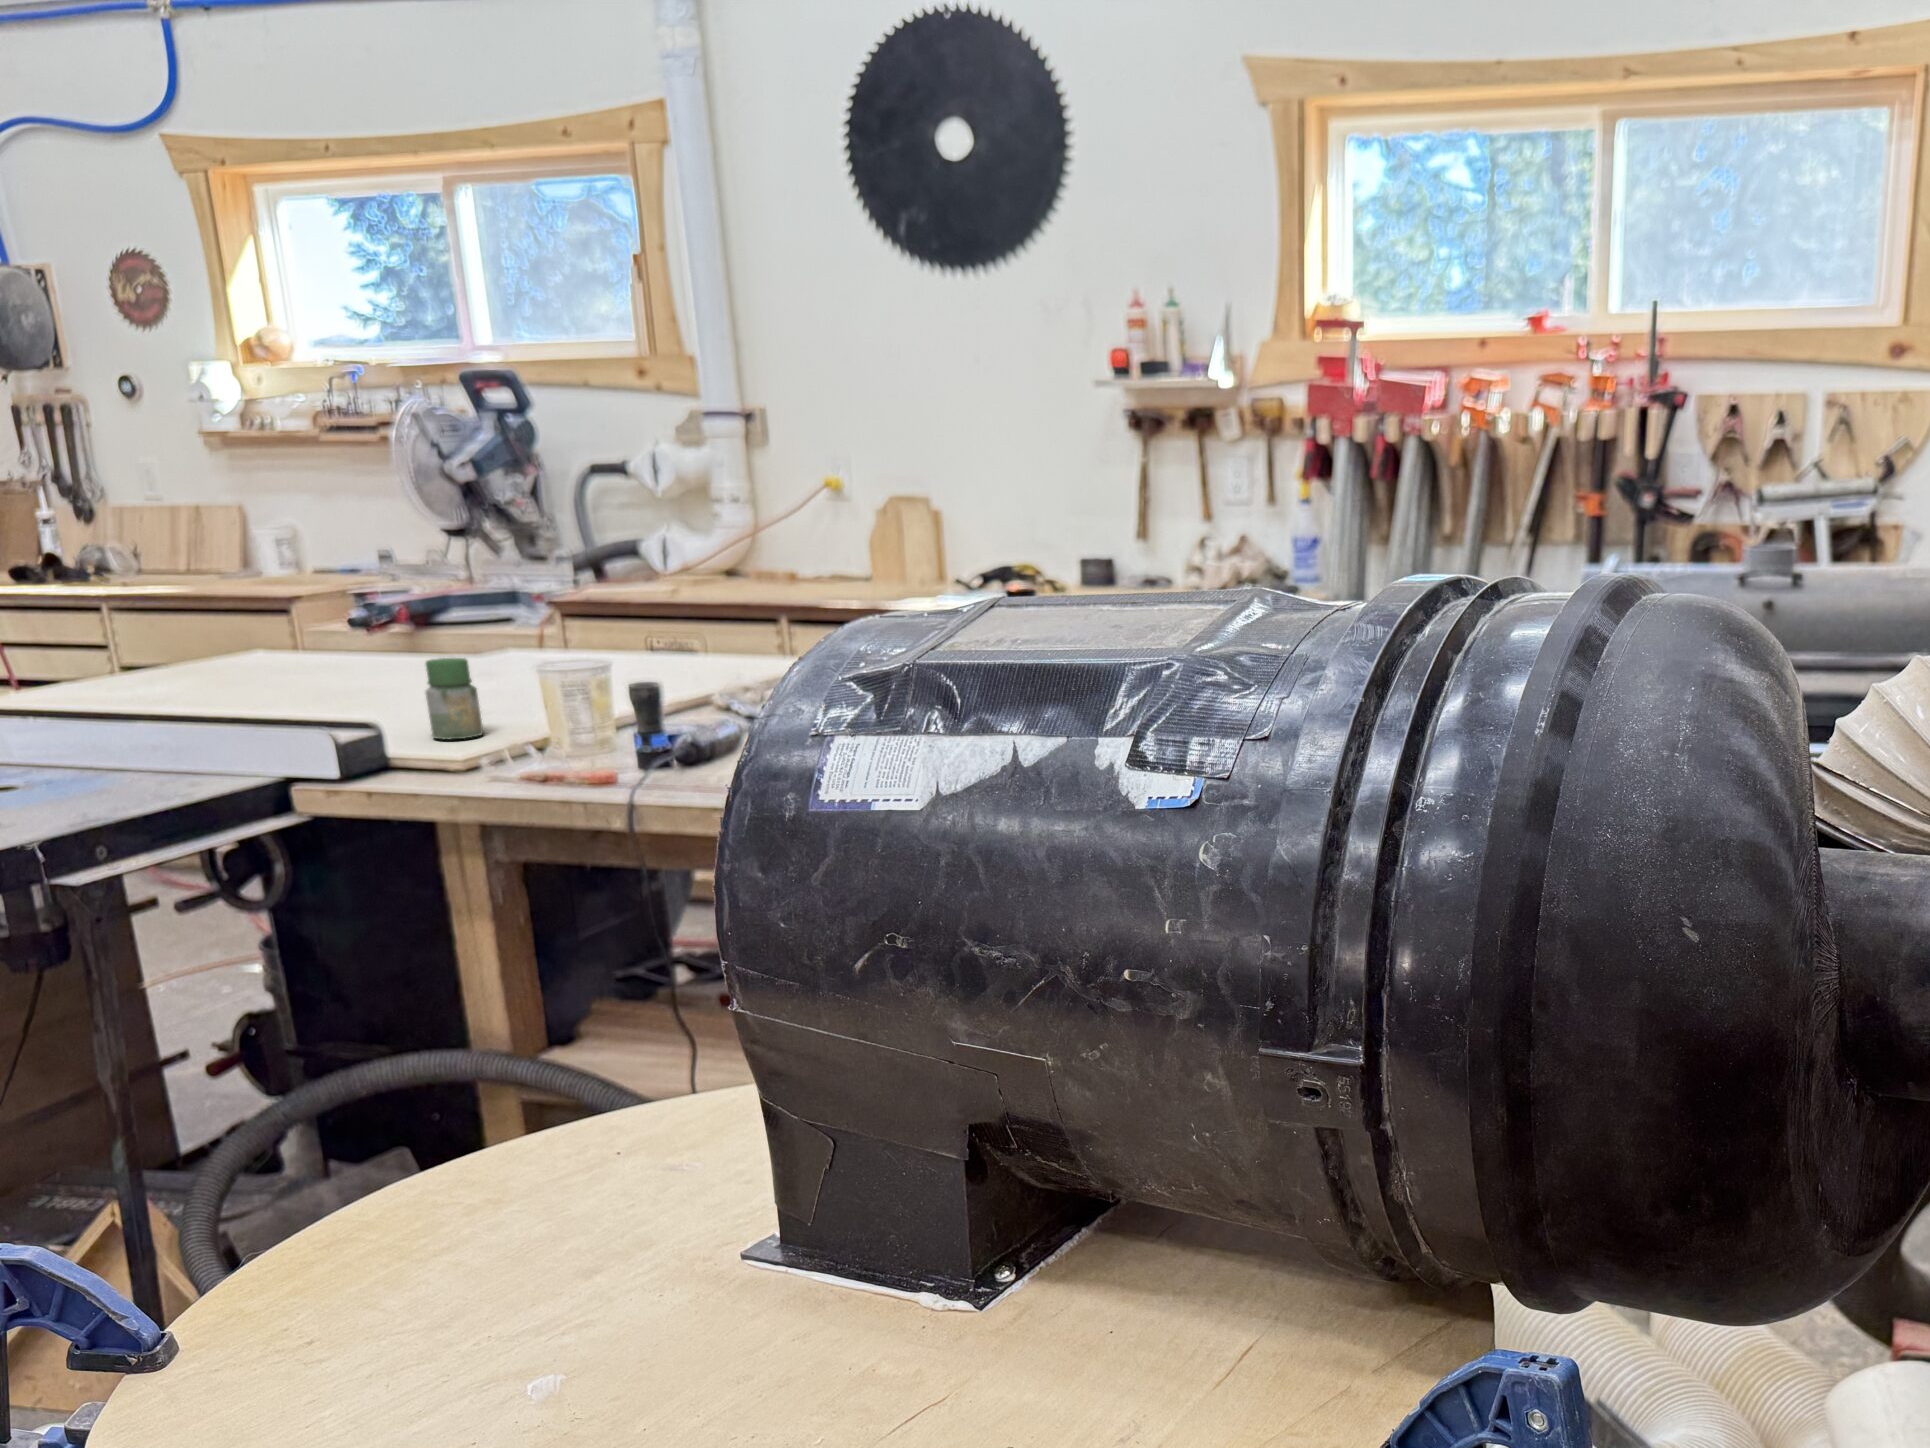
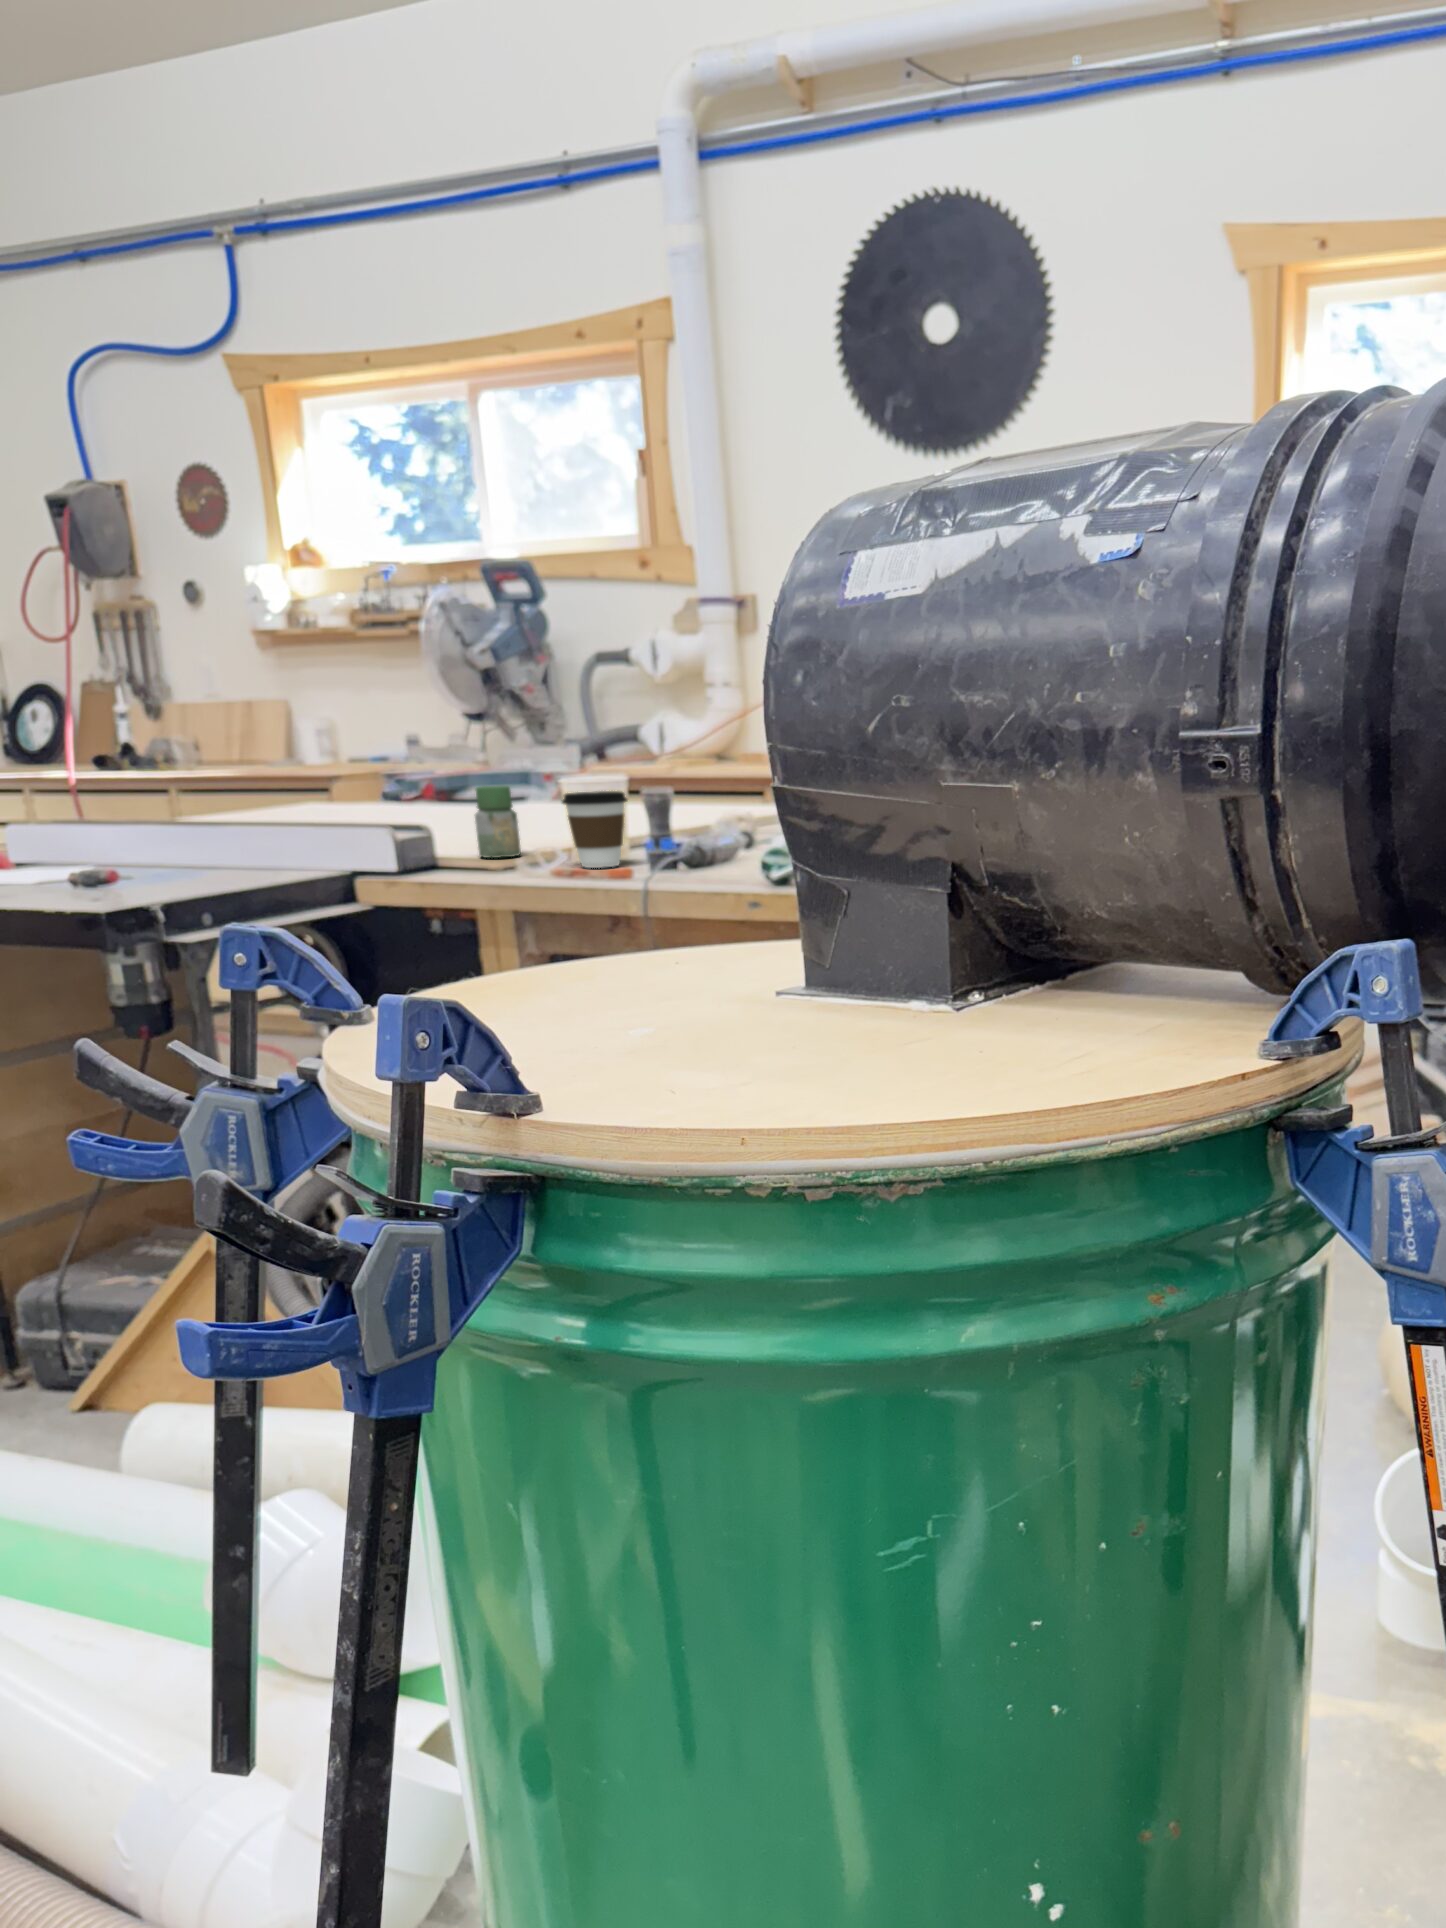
coffee cup: none [525,670,605,757] -> present [562,791,627,868]

